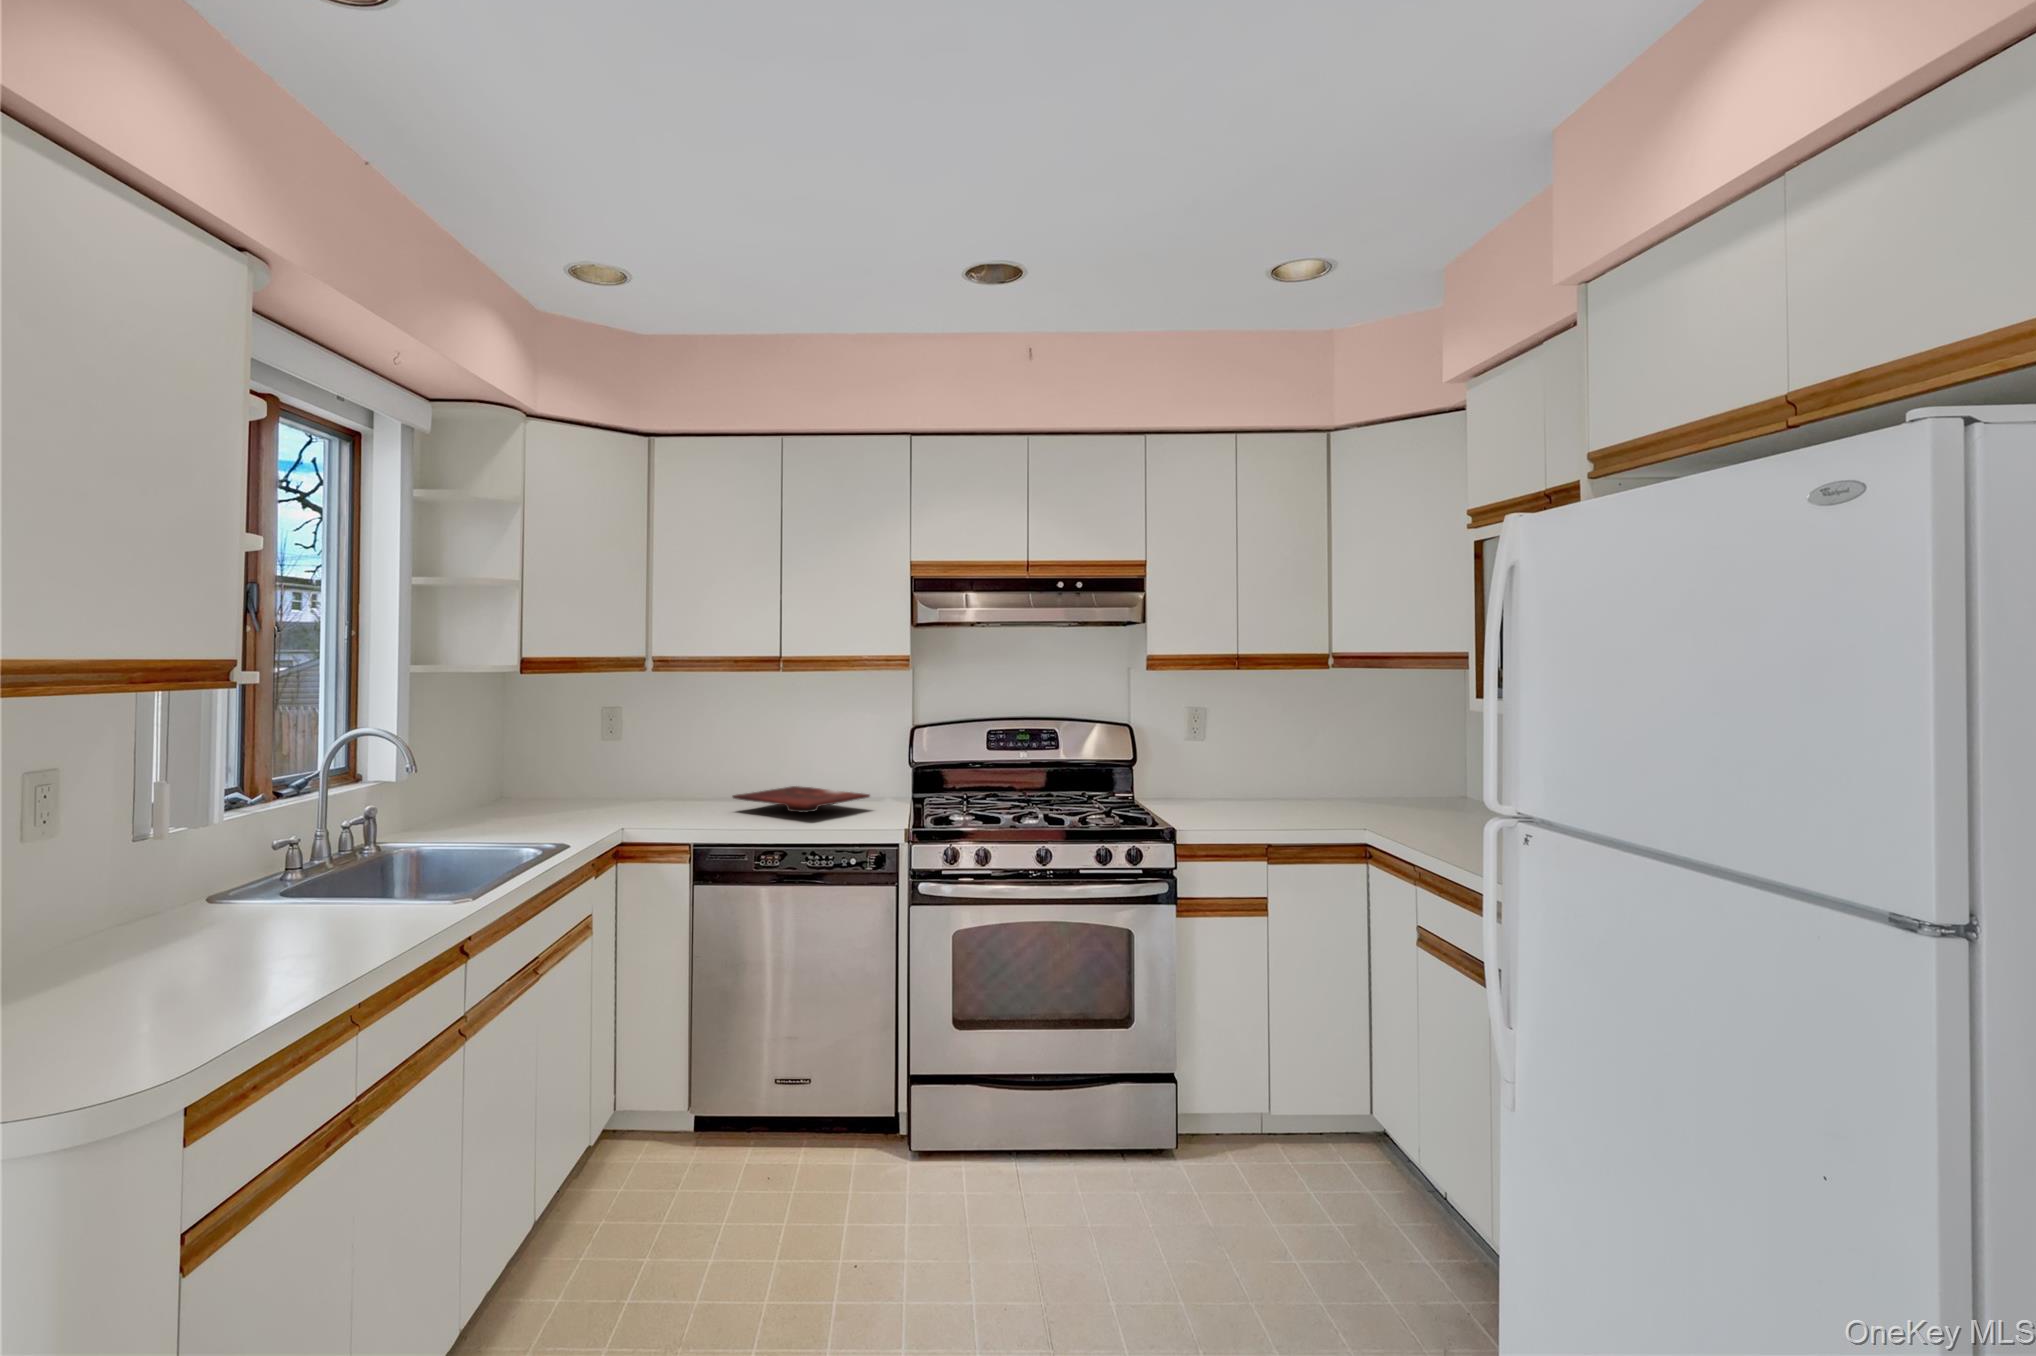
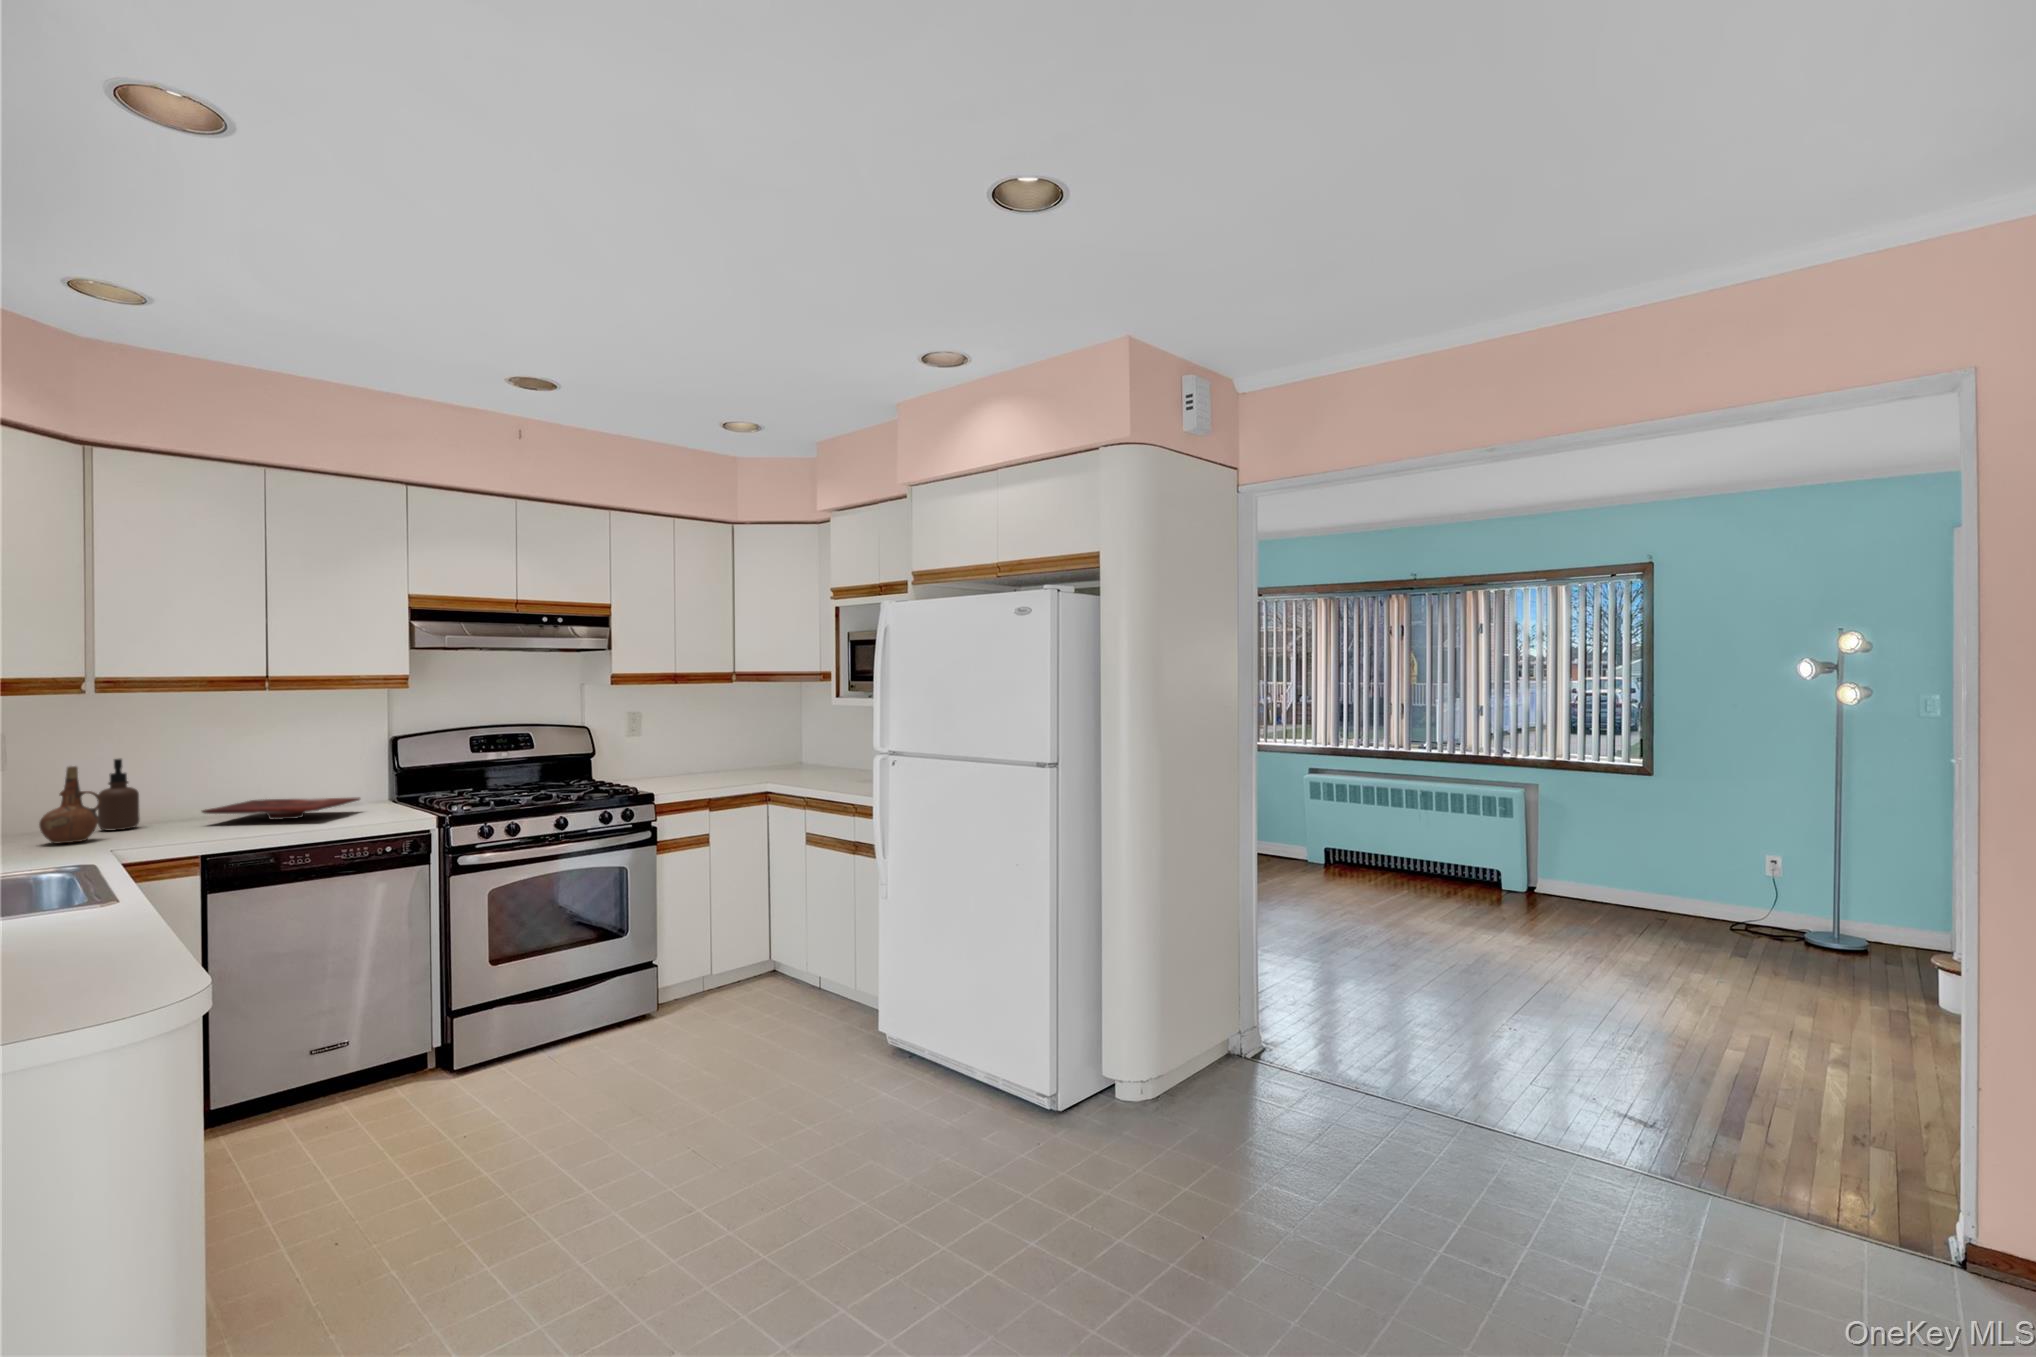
soap dispenser: none [665,737,697,807] -> present [98,759,140,830]
ceramic pitcher: none [601,744,647,819] -> present [39,766,101,843]

